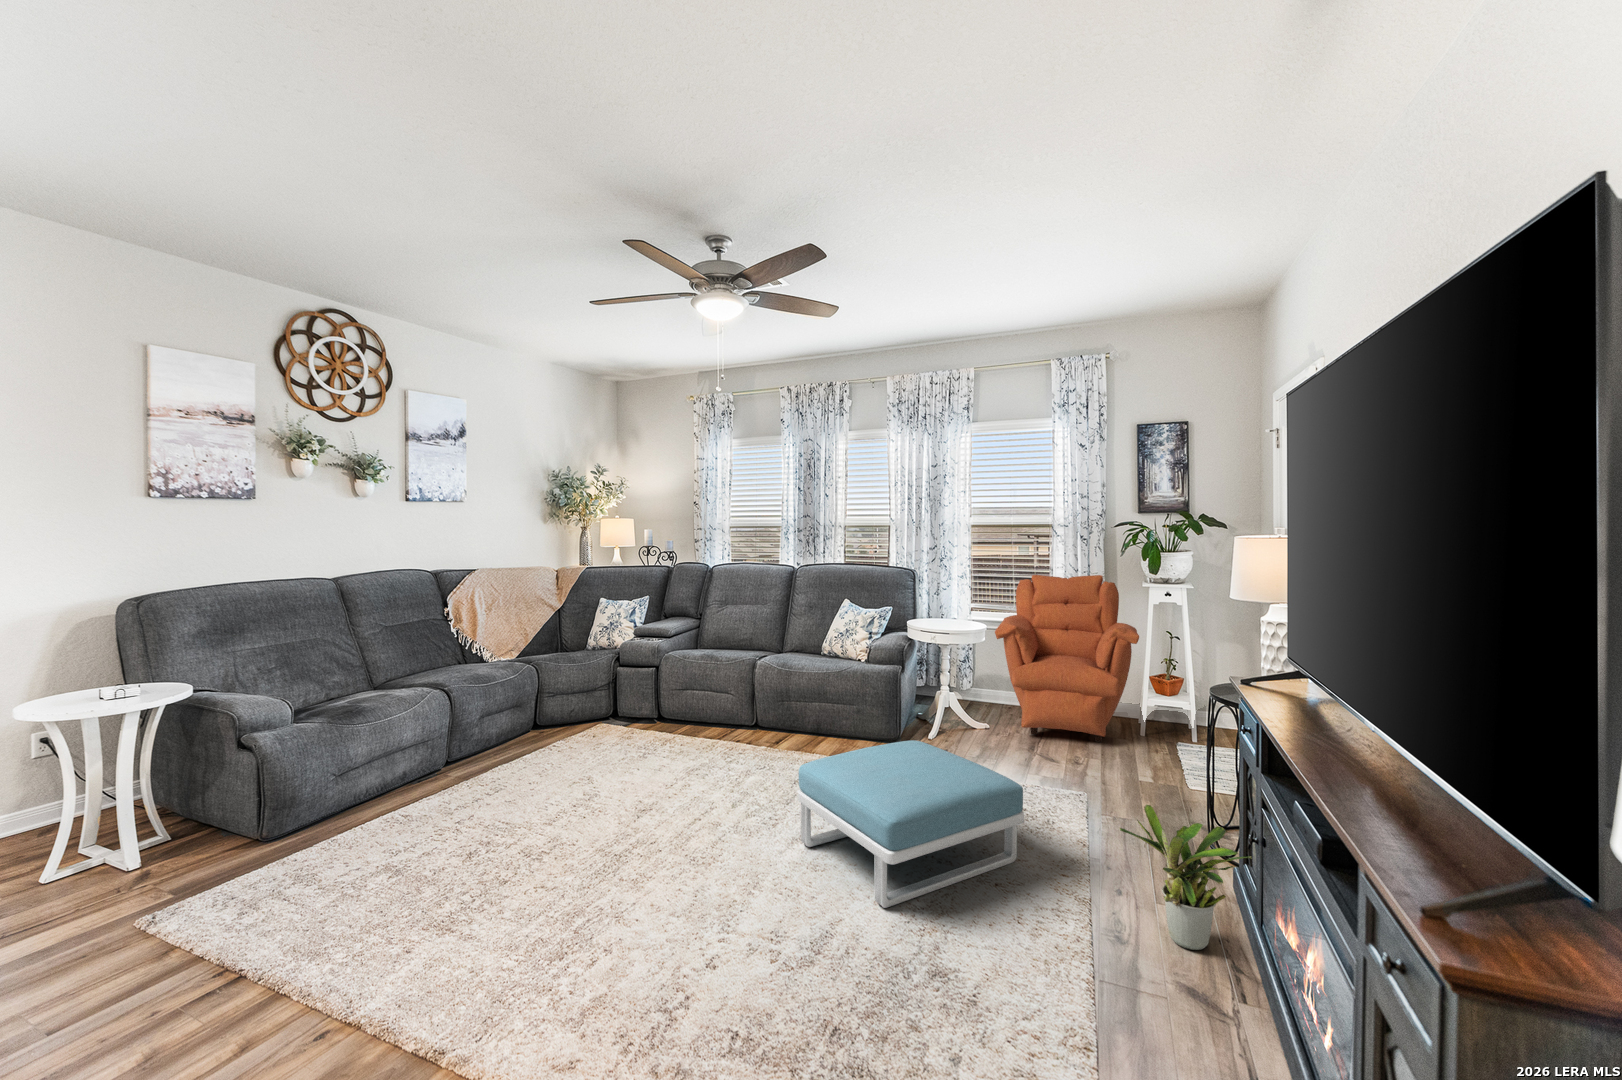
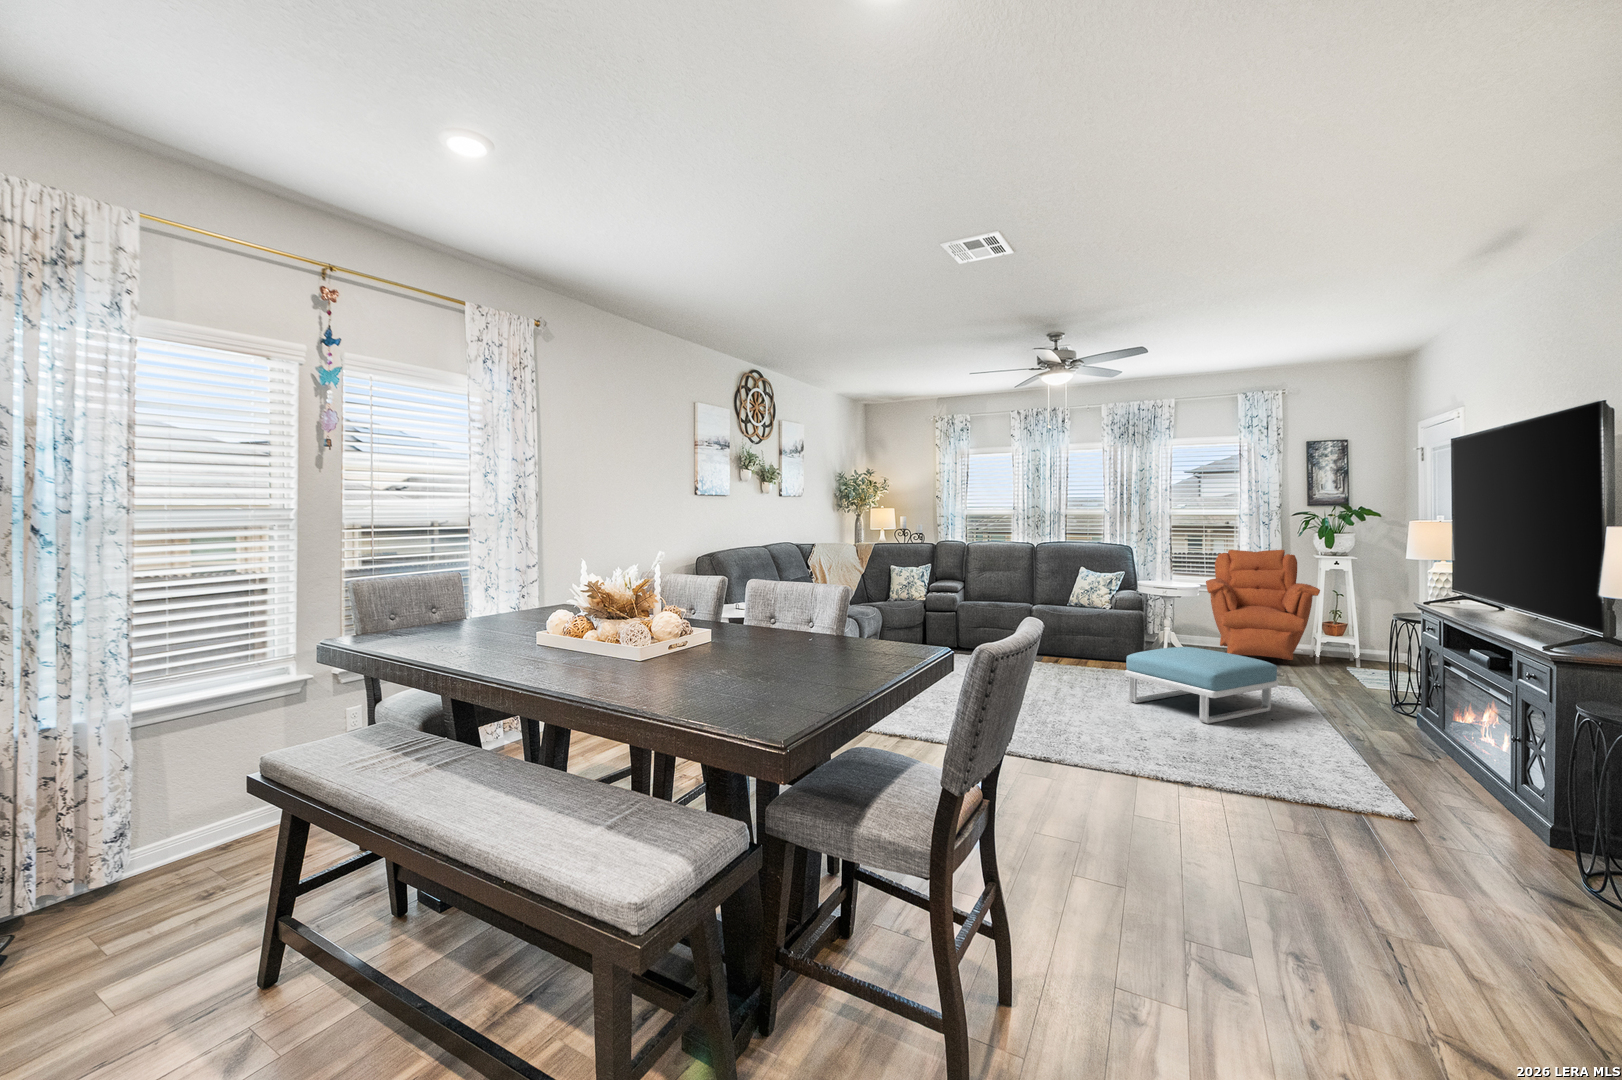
potted plant: present [1119,805,1252,950] -> none [1353,666,1436,740]

